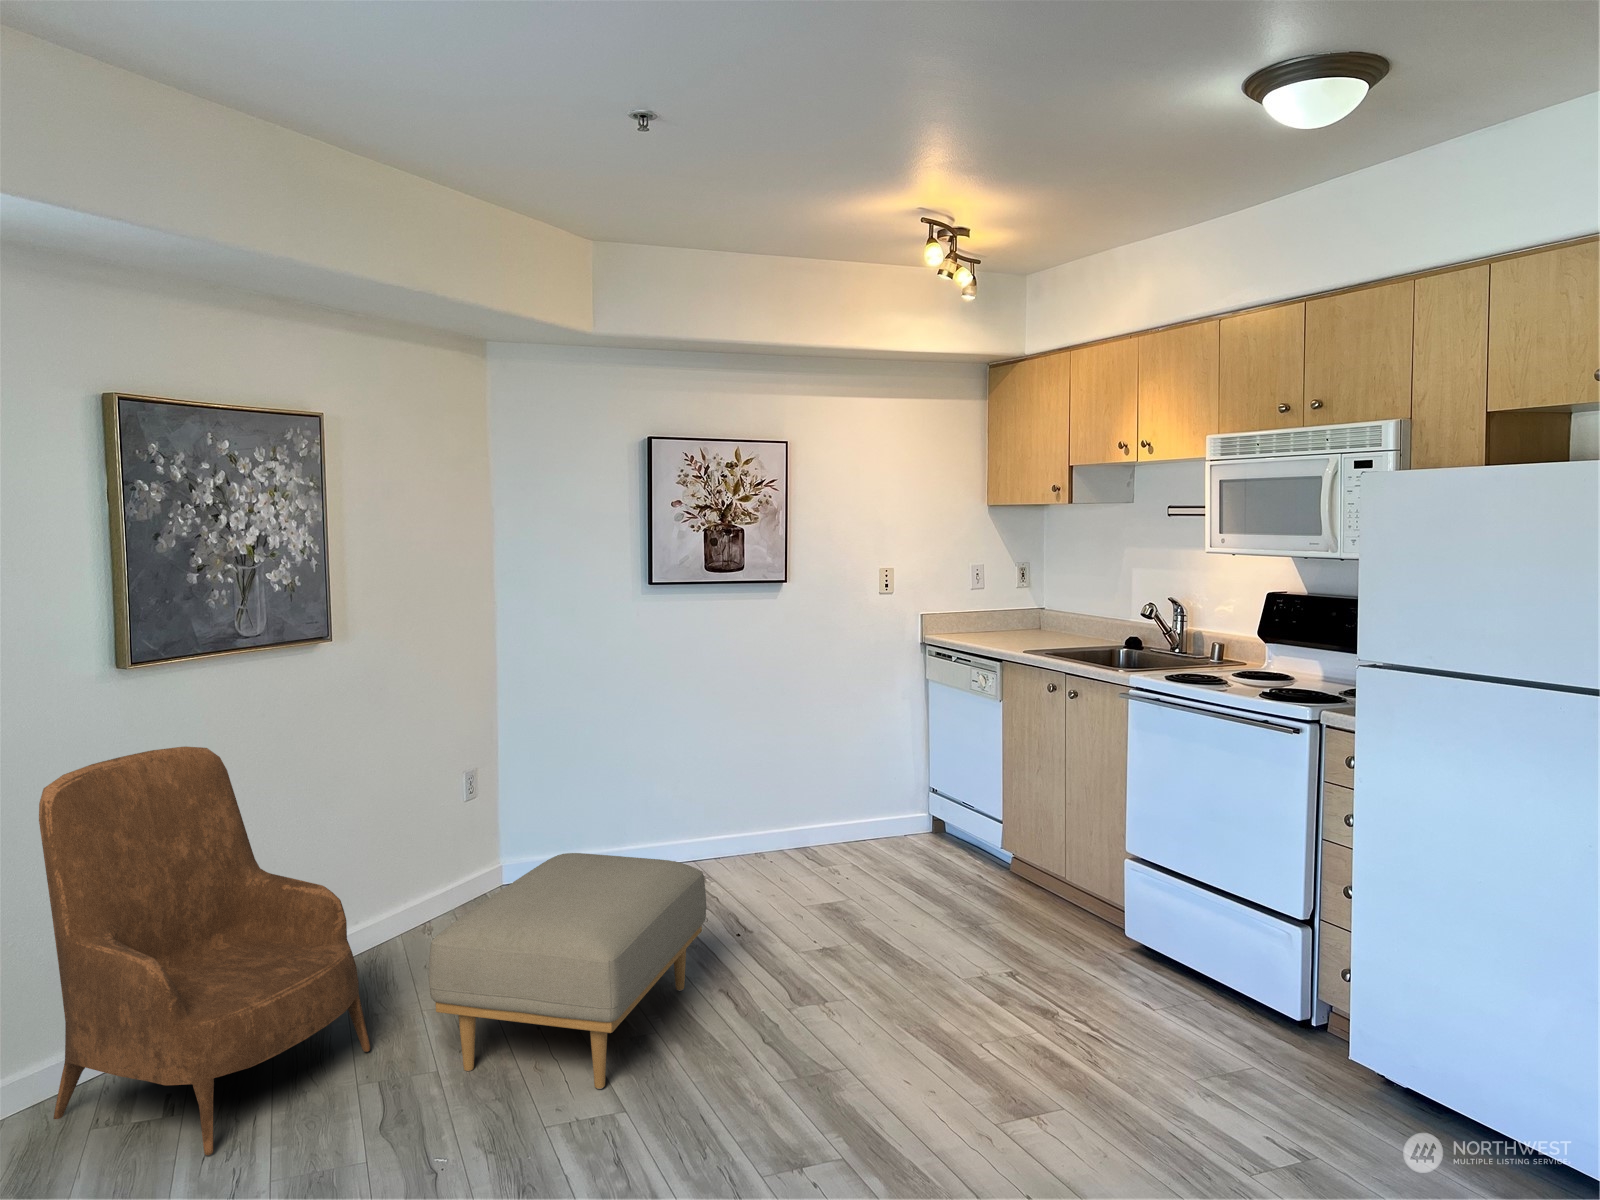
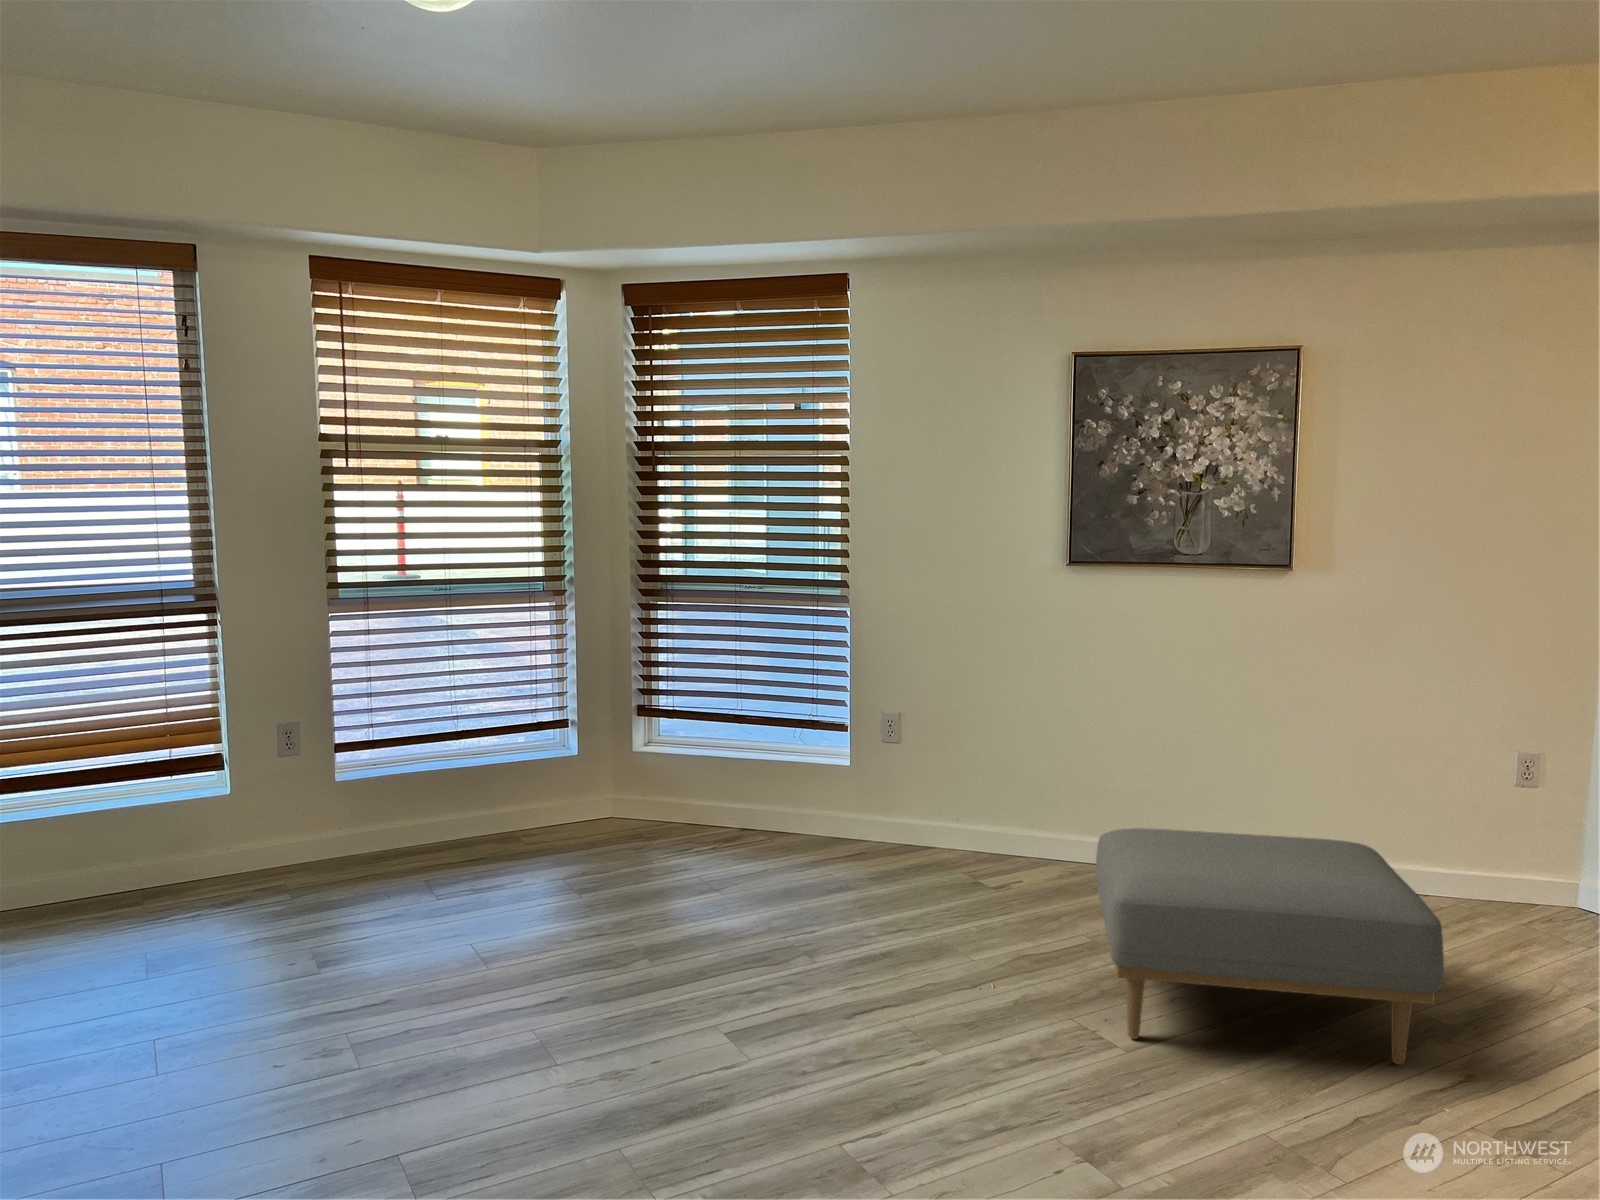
armchair: present [39,747,370,1155] -> none [943,627,1127,923]

